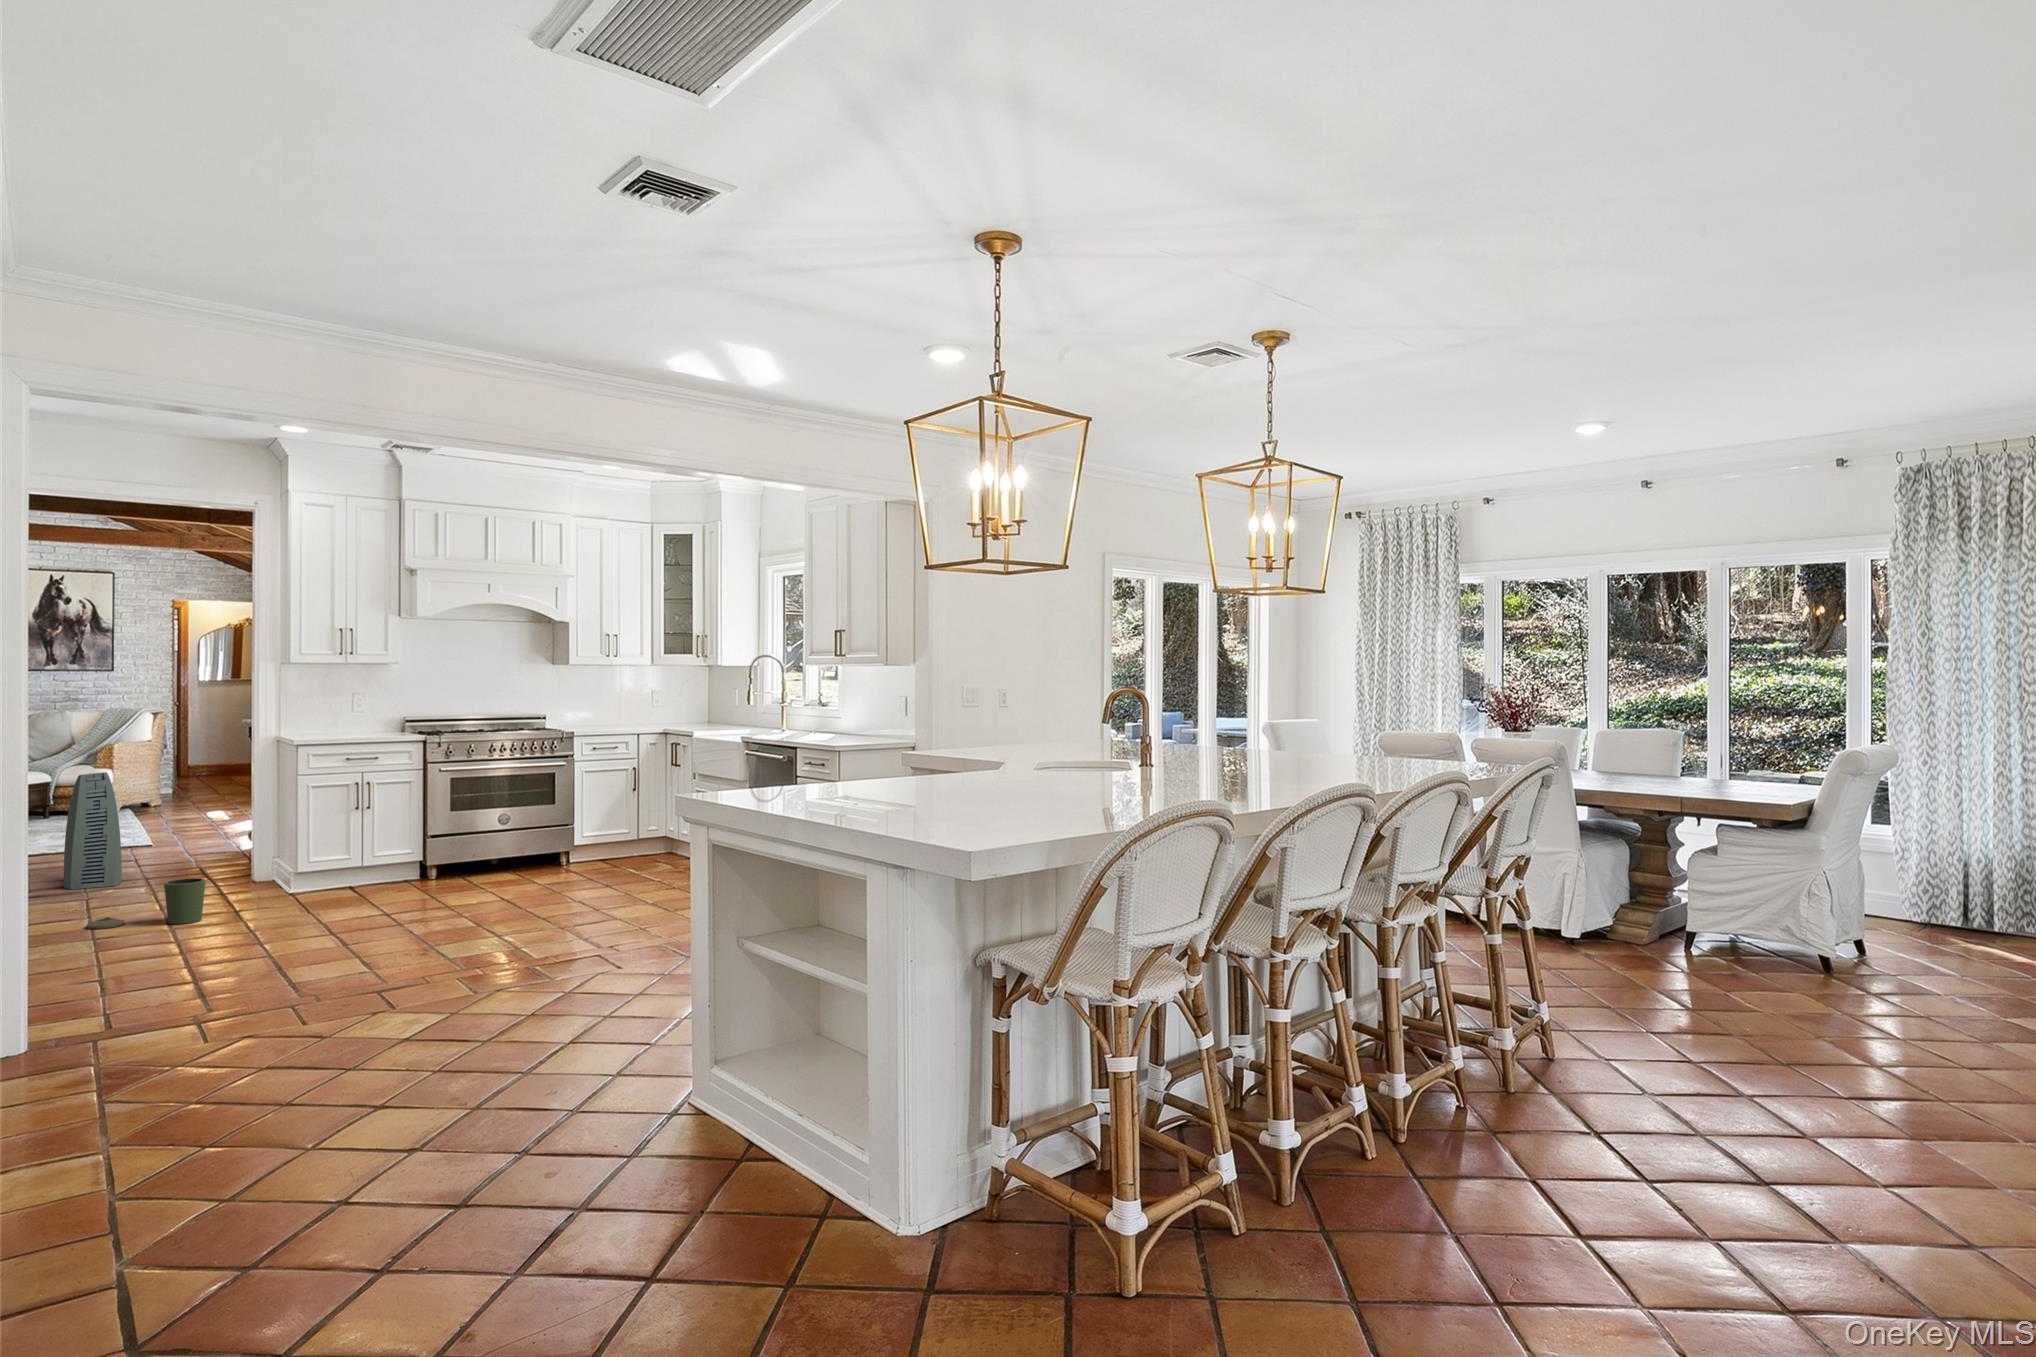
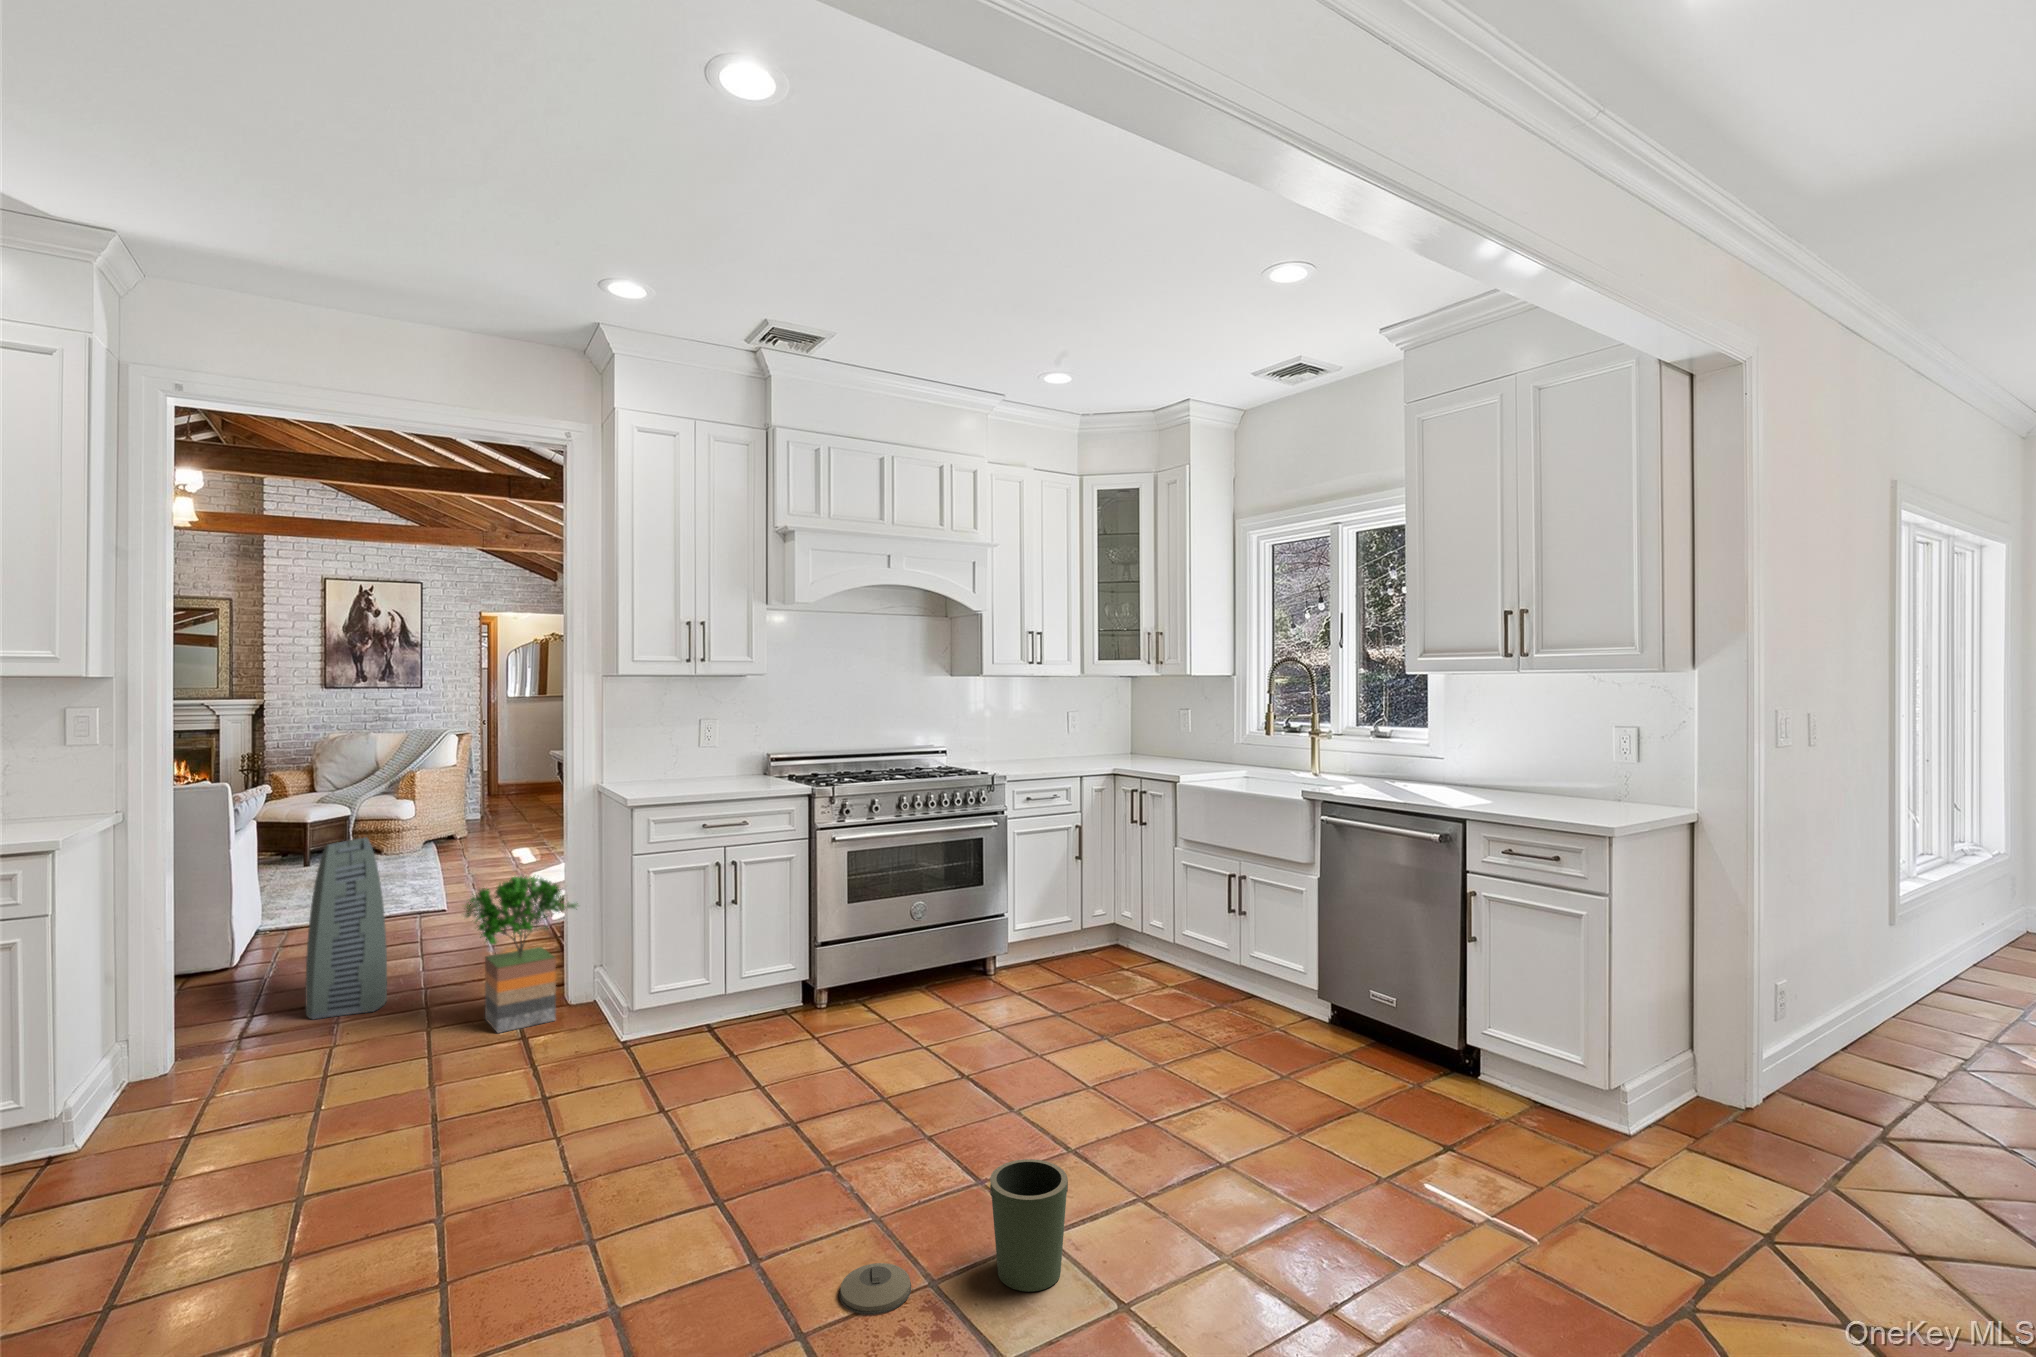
potted tree: none [178,794,264,891] -> present [464,876,578,1033]
trash can: present [86,878,206,929] -> present [839,1159,1068,1315]

